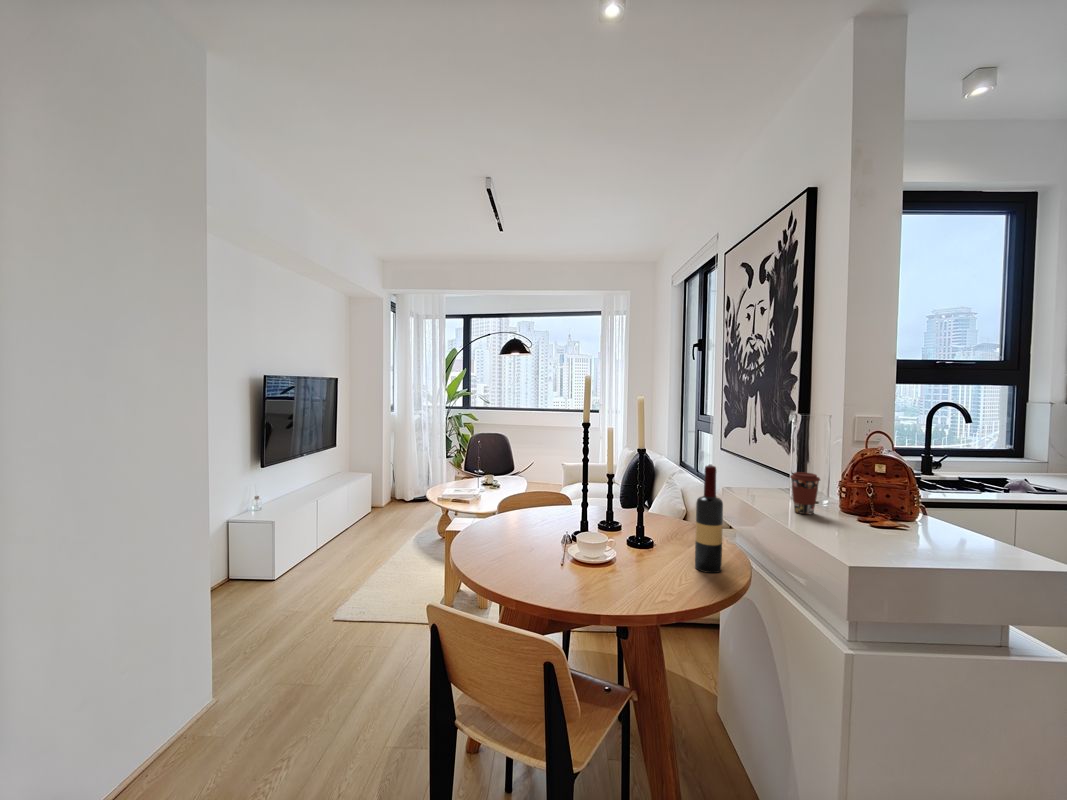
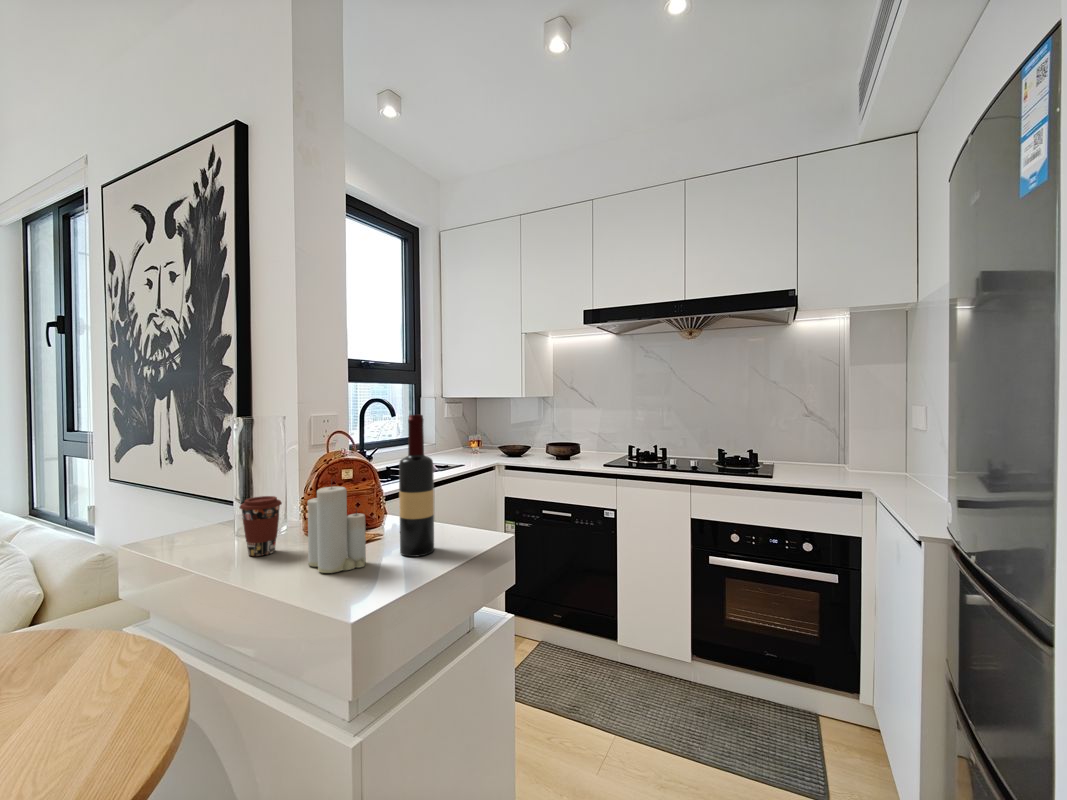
wine bottle: present [695,466,723,573] -> present [399,415,434,557]
candle: none [834,467,883,541] -> present [308,486,366,573]

